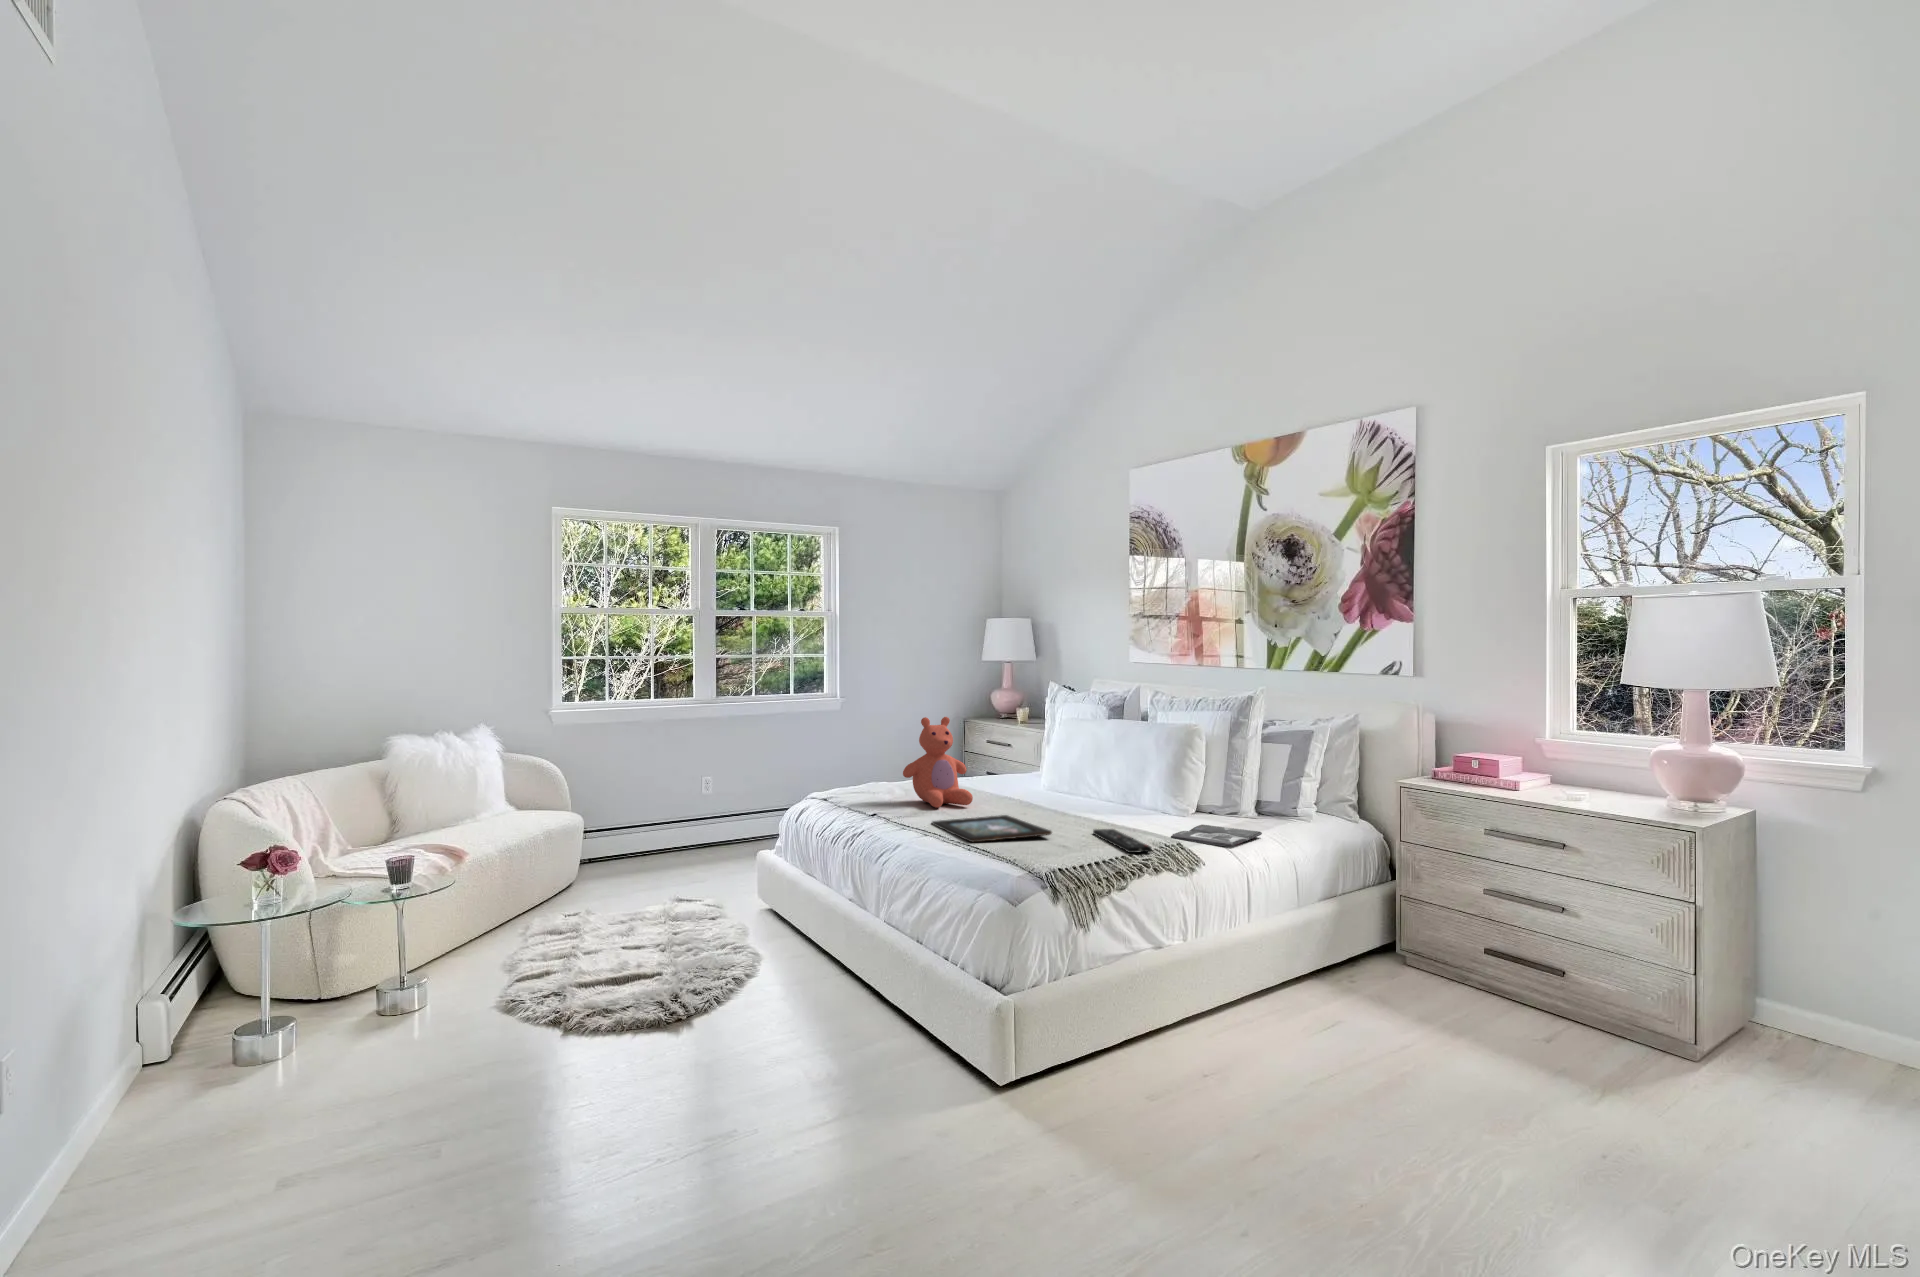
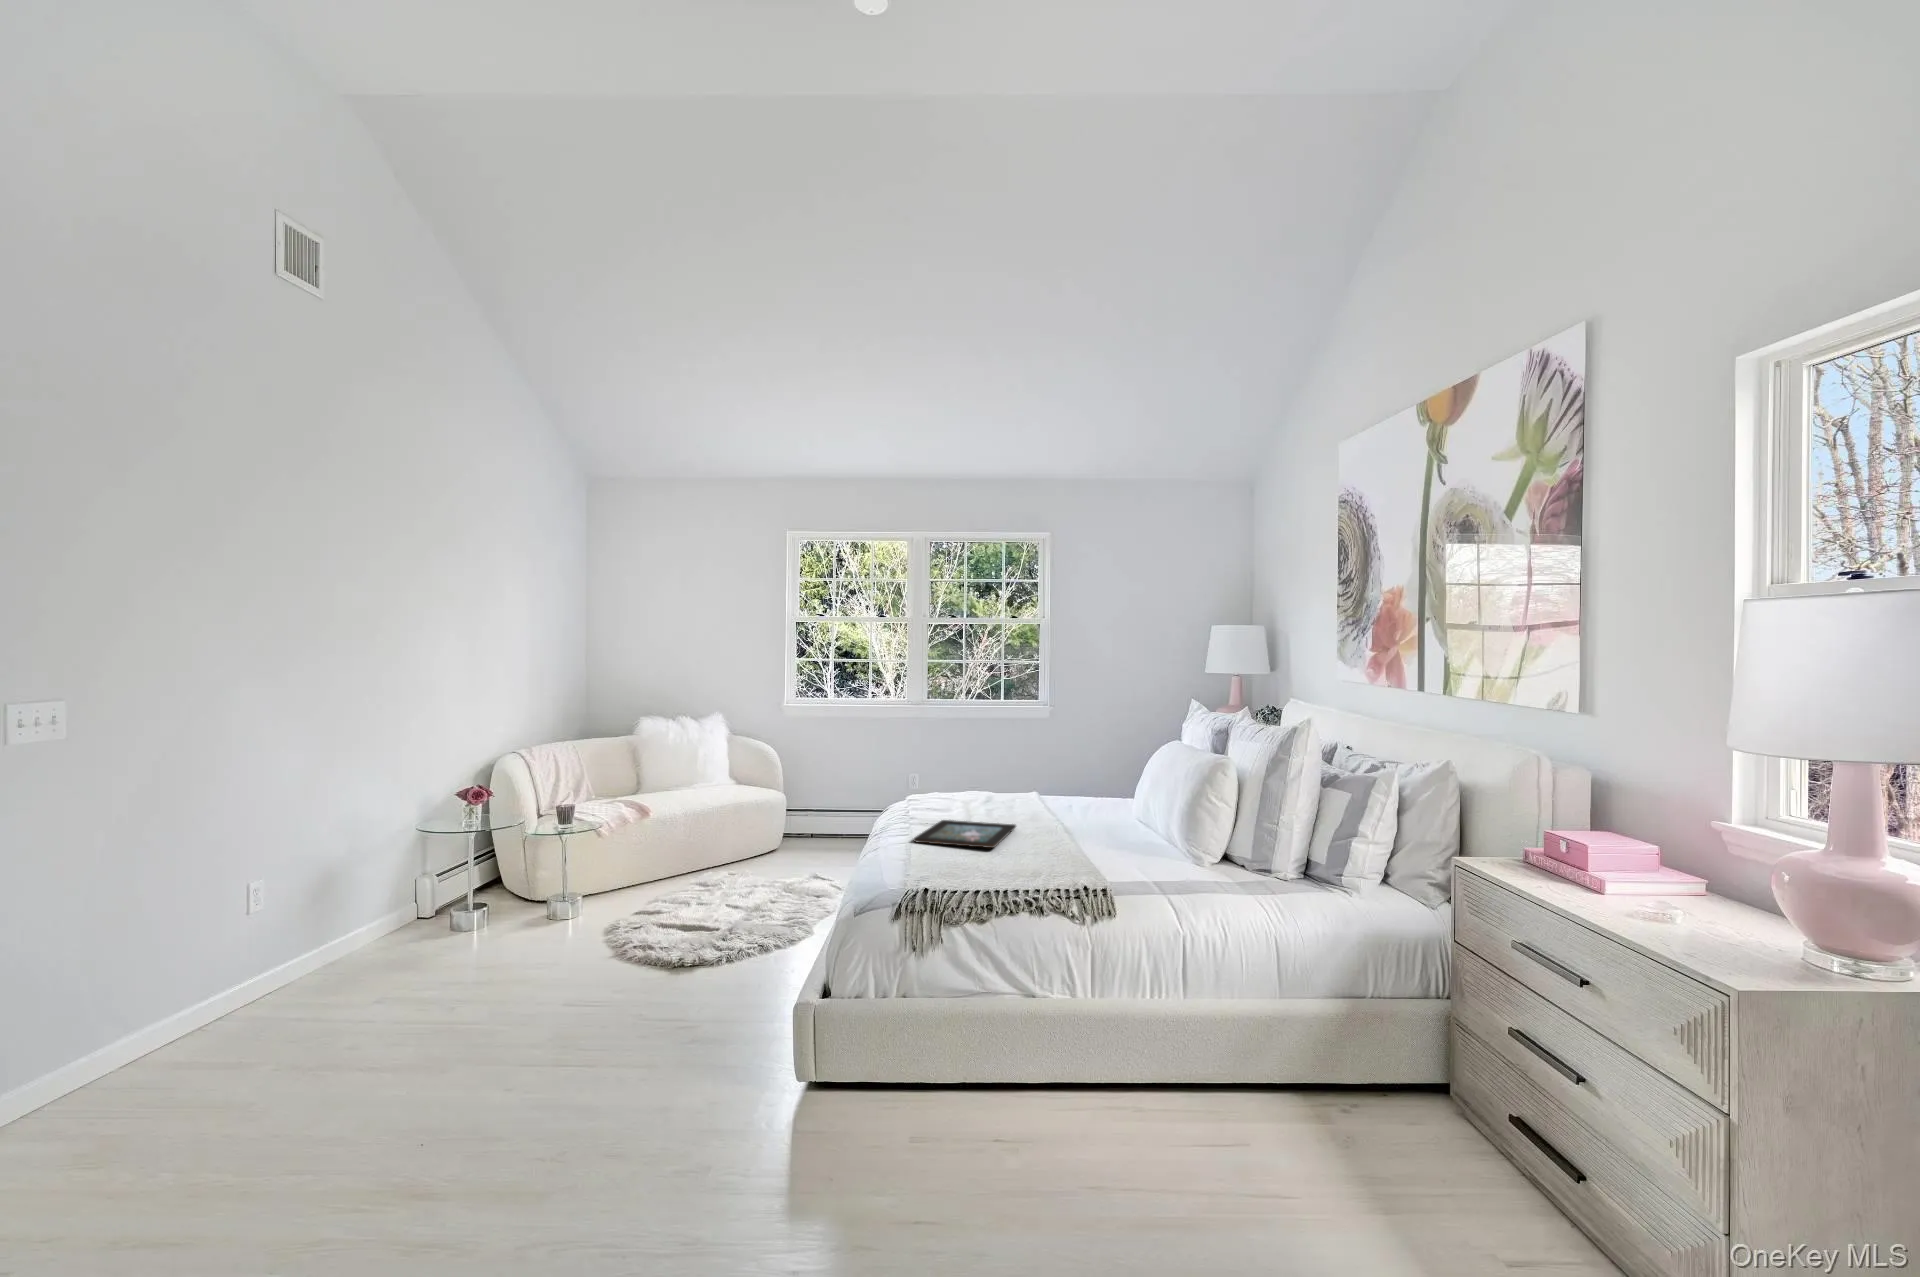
teddy bear: present [903,717,973,808] -> none [980,725,1047,811]
magazine: present [1171,825,1262,847] -> none [1119,866,1230,893]
remote control: present [1093,829,1152,853] -> none [1015,851,1073,880]

